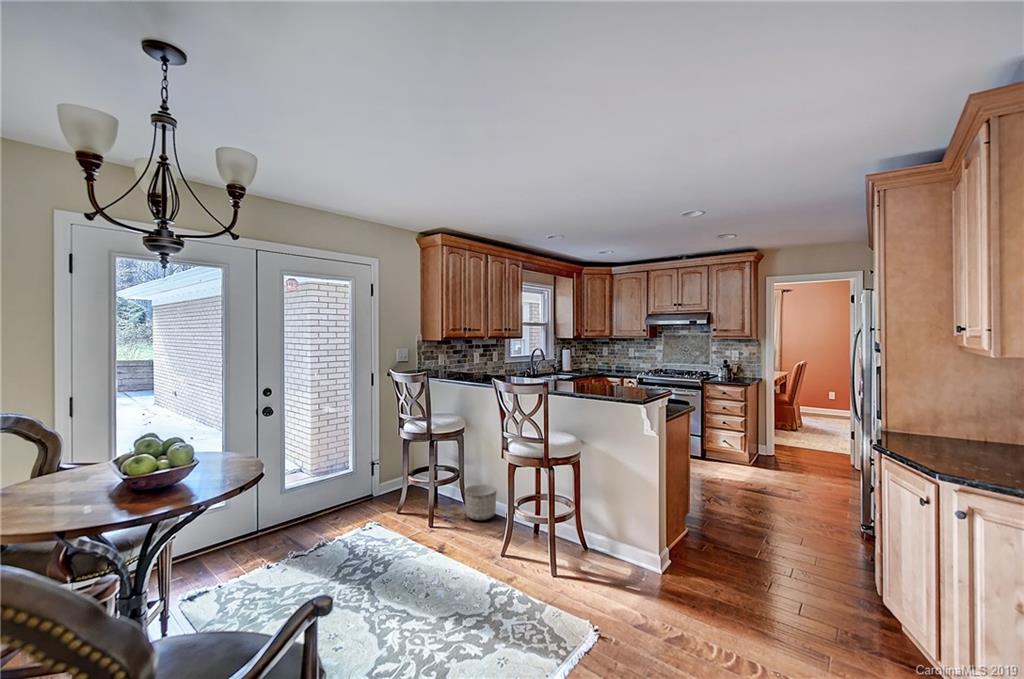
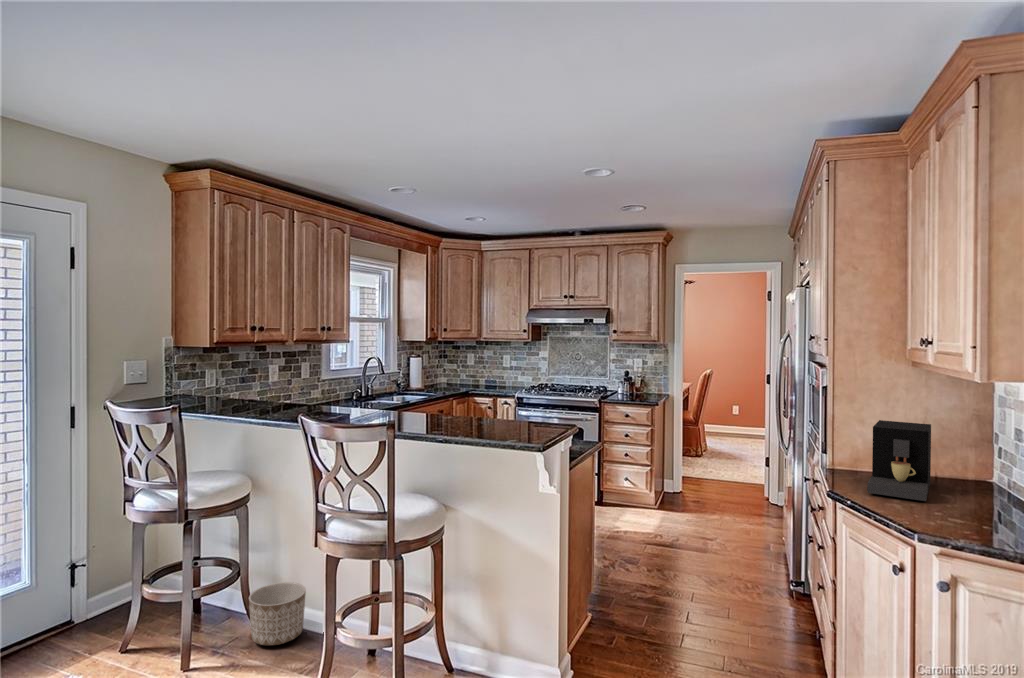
coffee maker: none [906,392,974,454] -> present [867,420,931,501]

